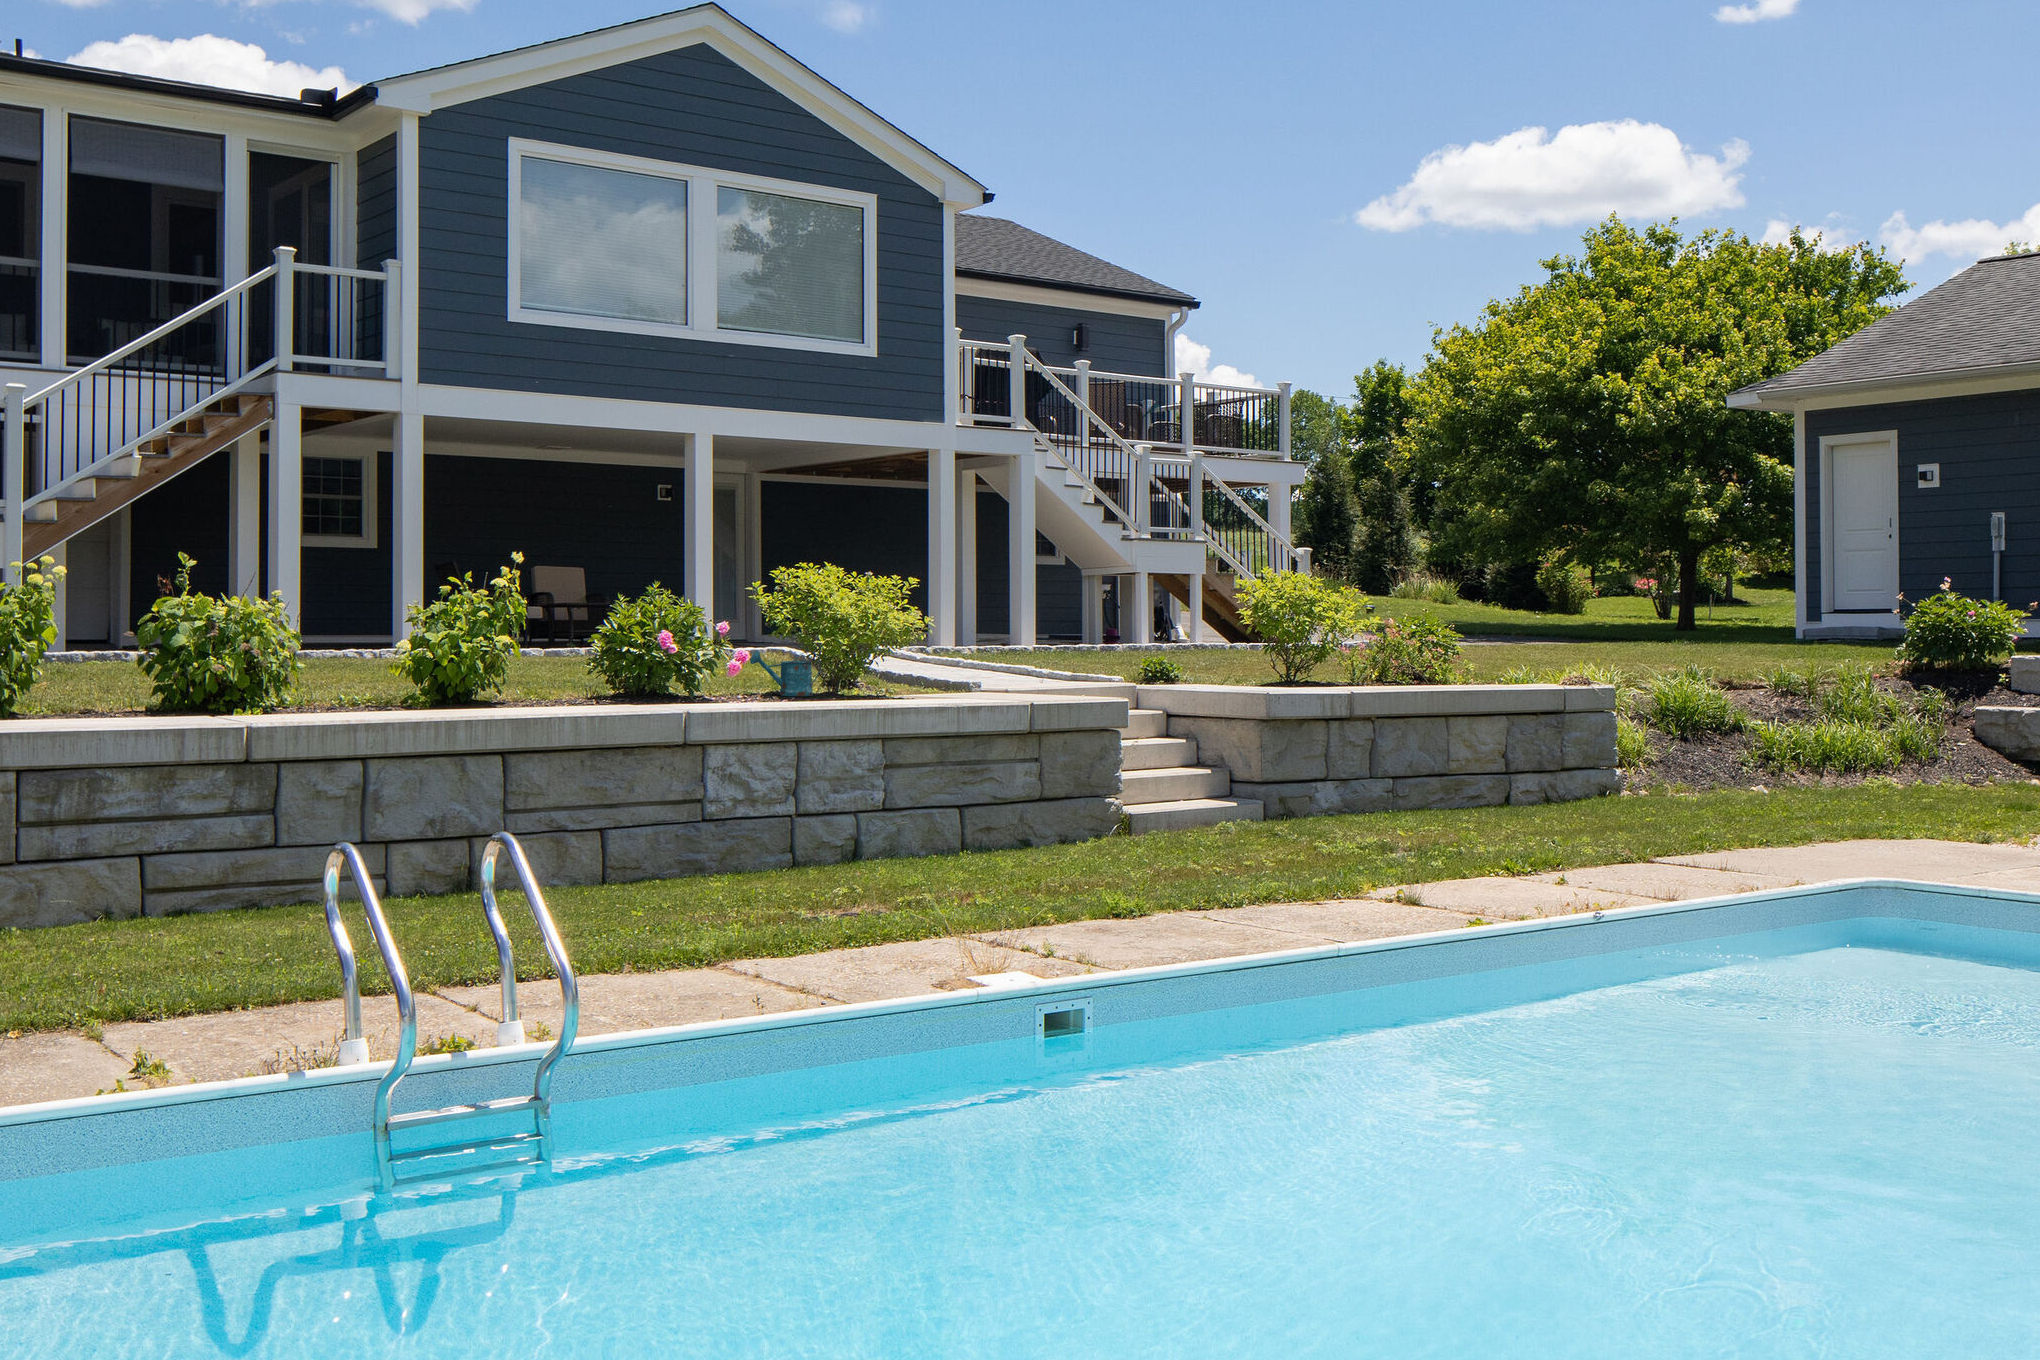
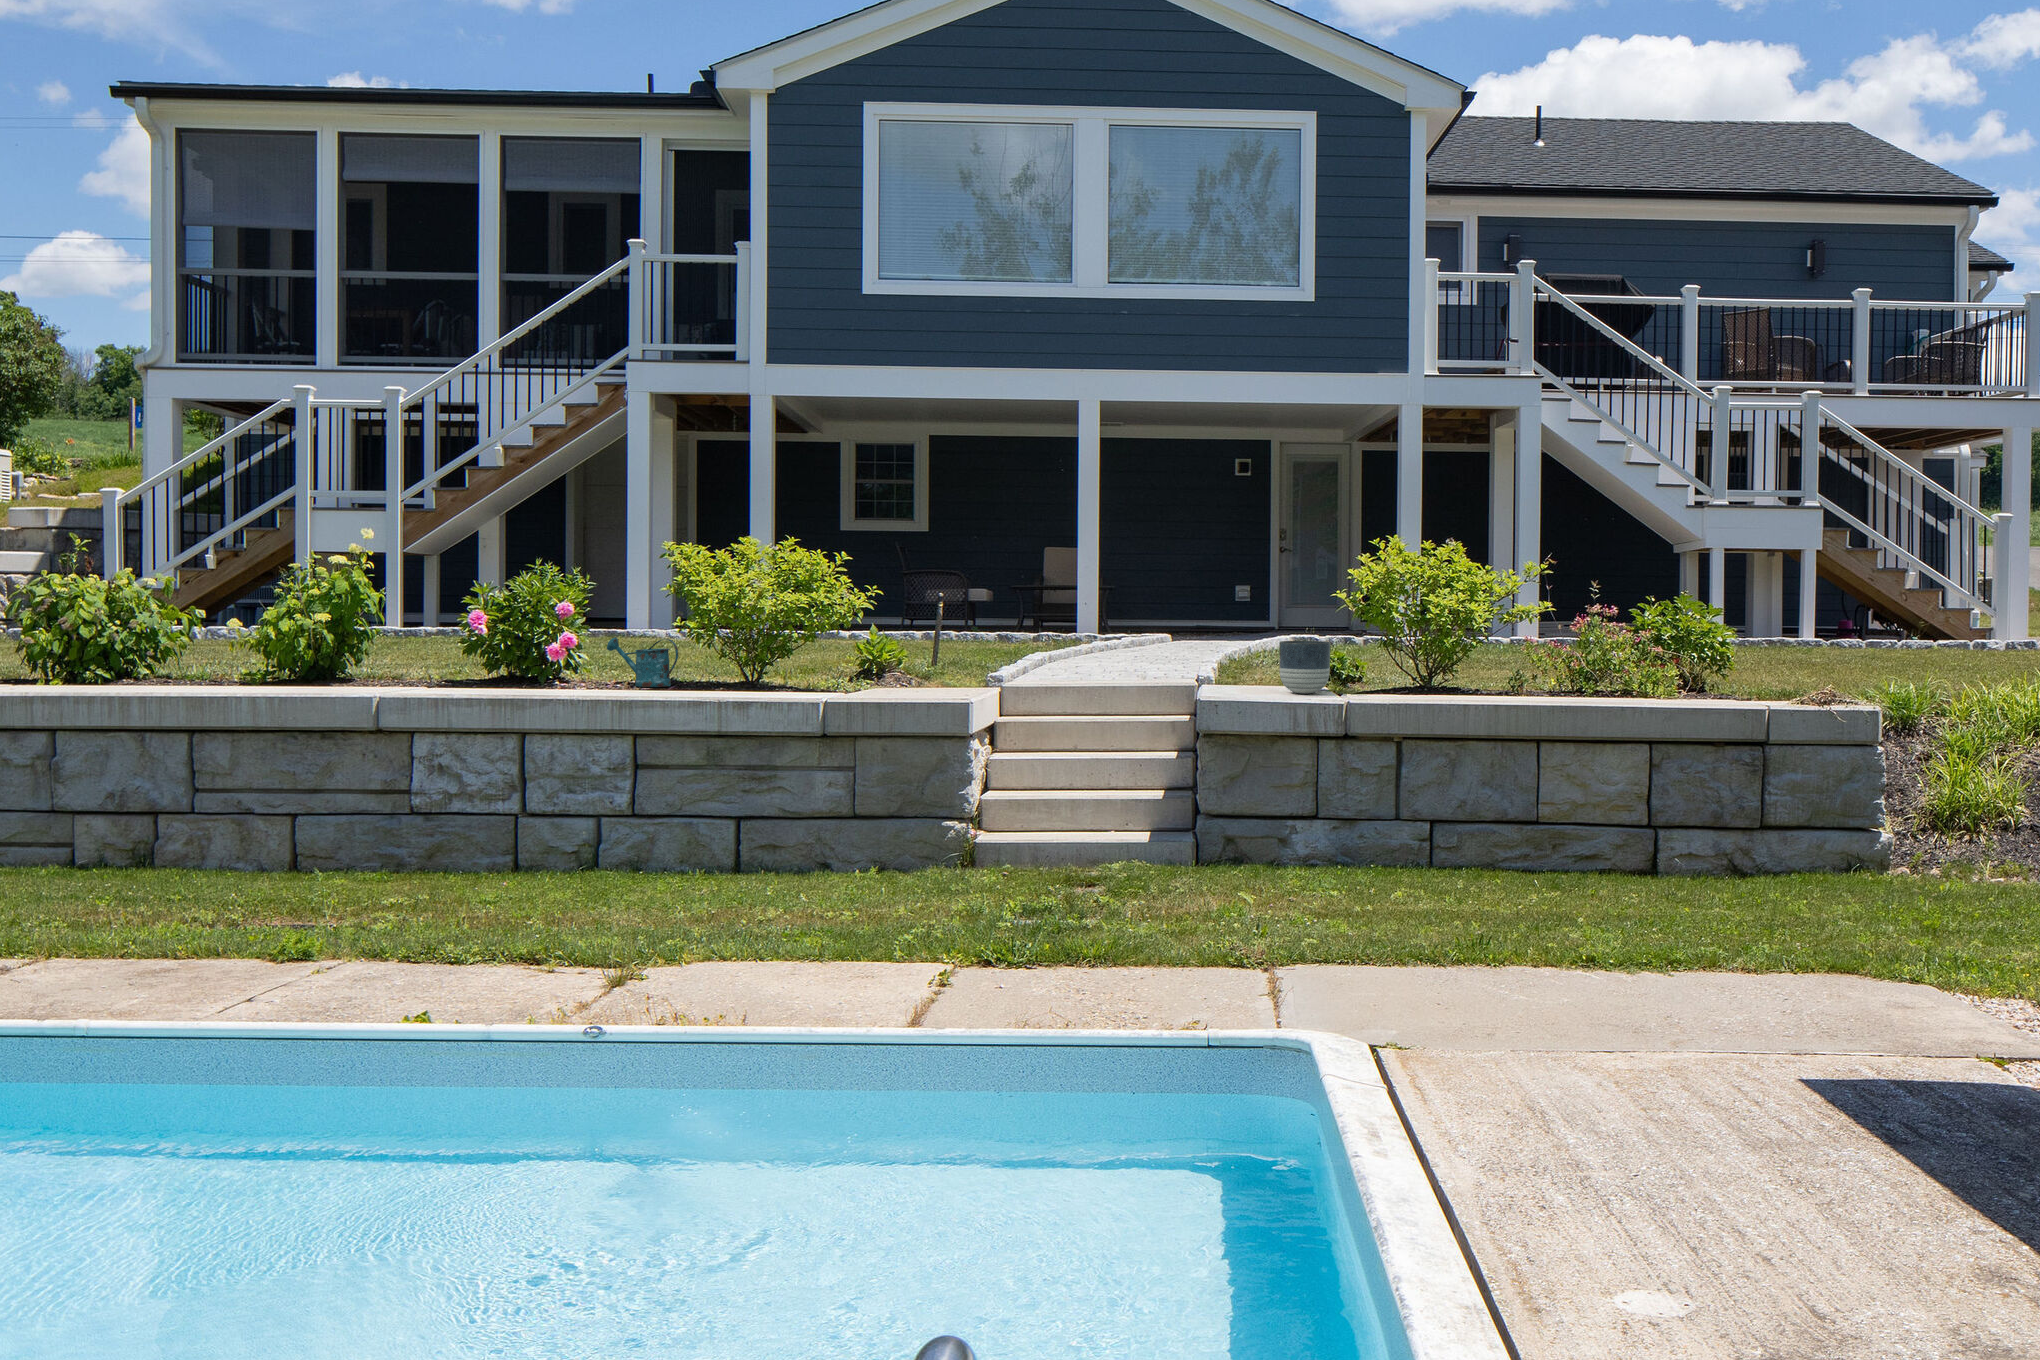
planter: none [1227,645,1268,687] -> present [1279,641,1331,694]

